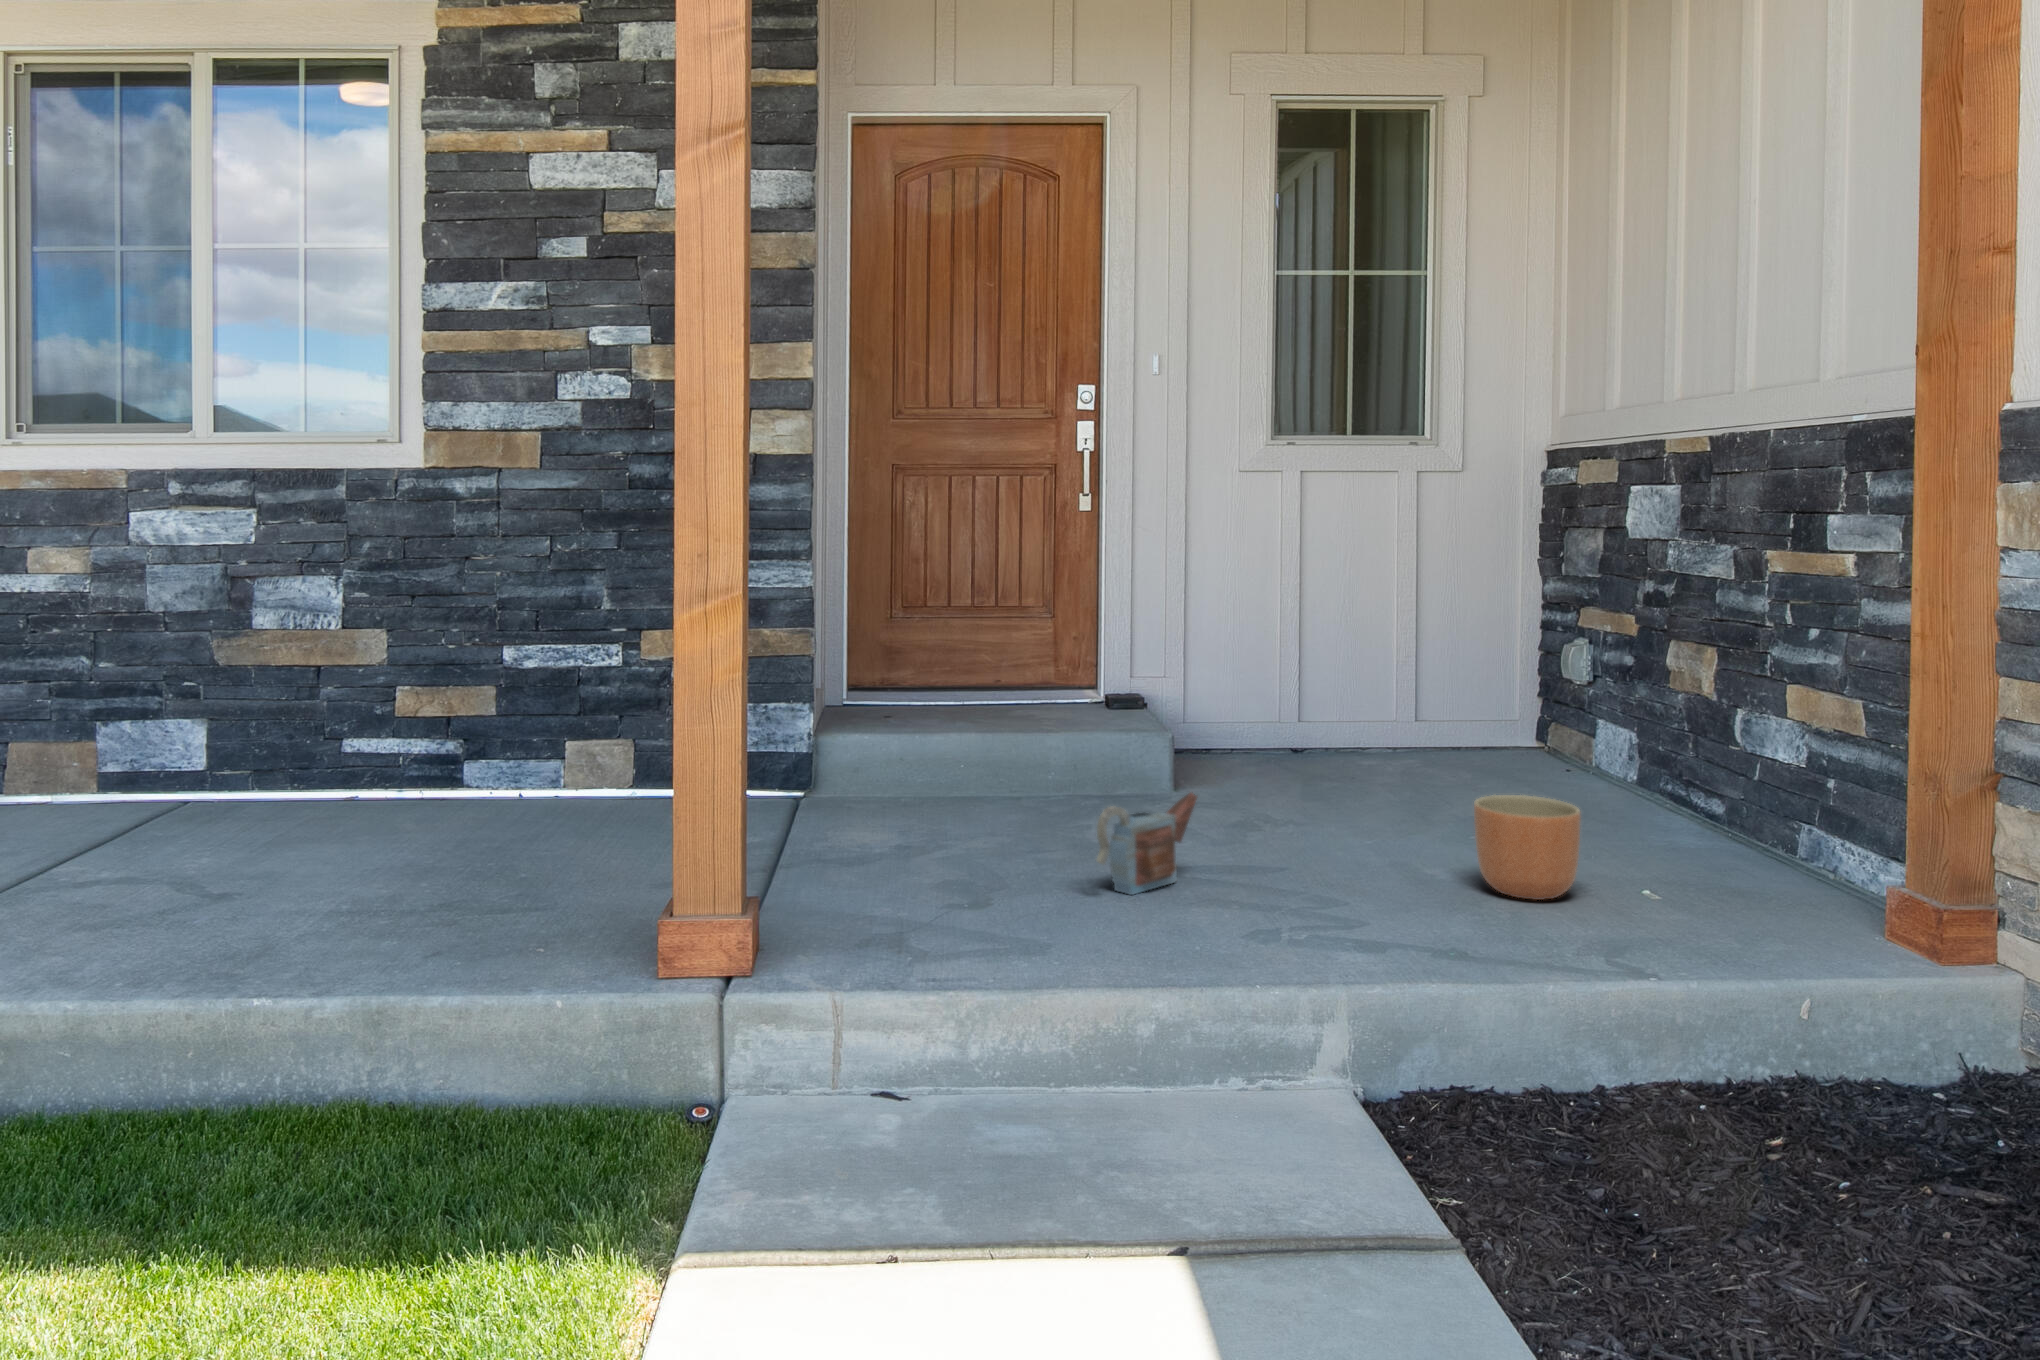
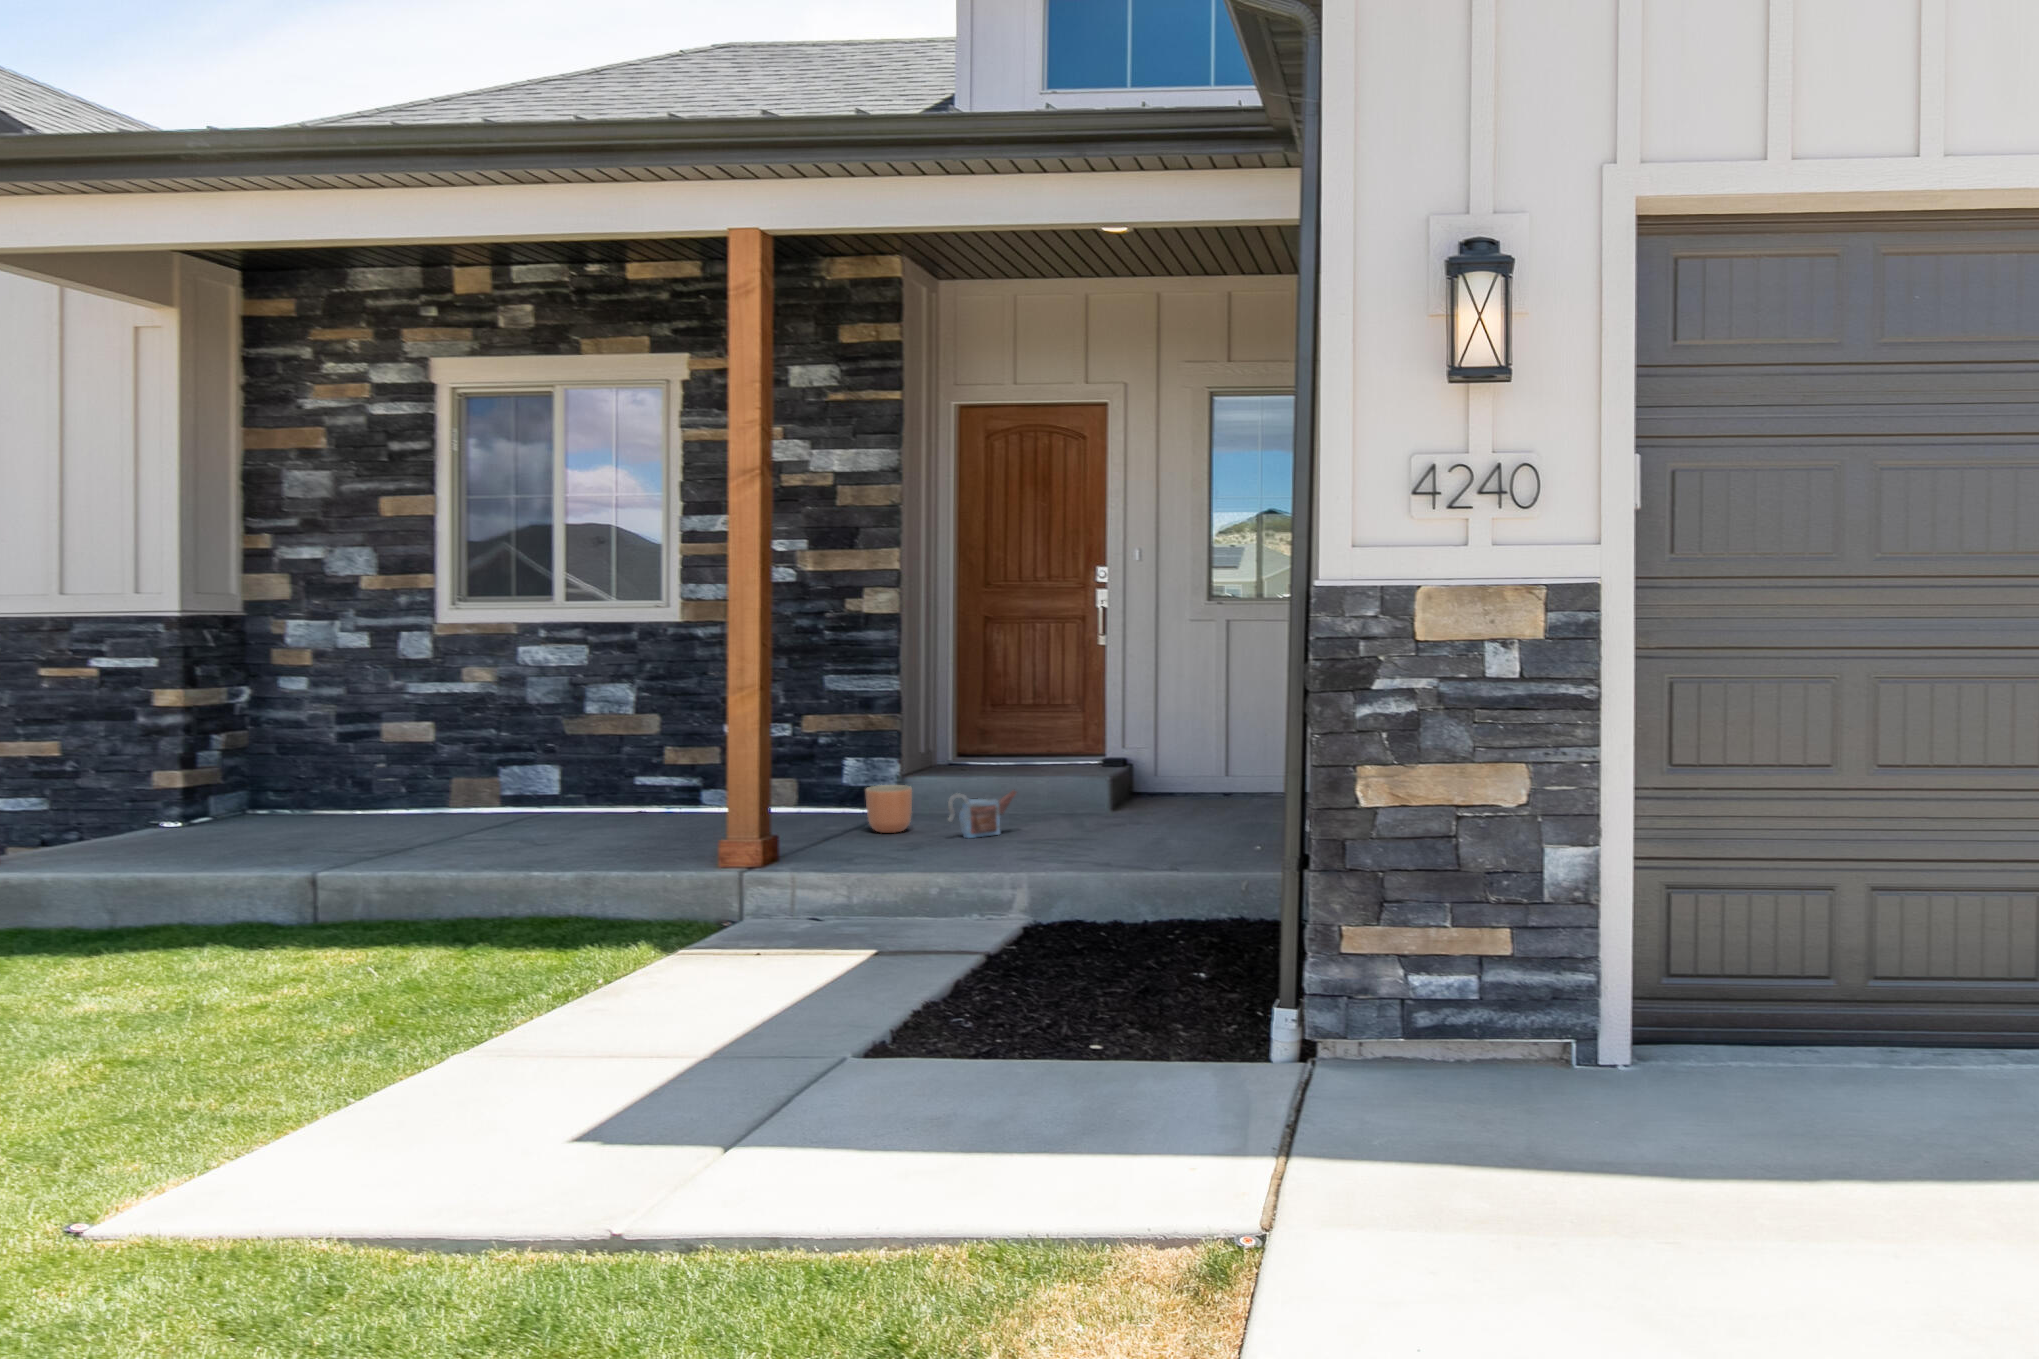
planter: present [1474,795,1581,900] -> present [866,785,912,833]

